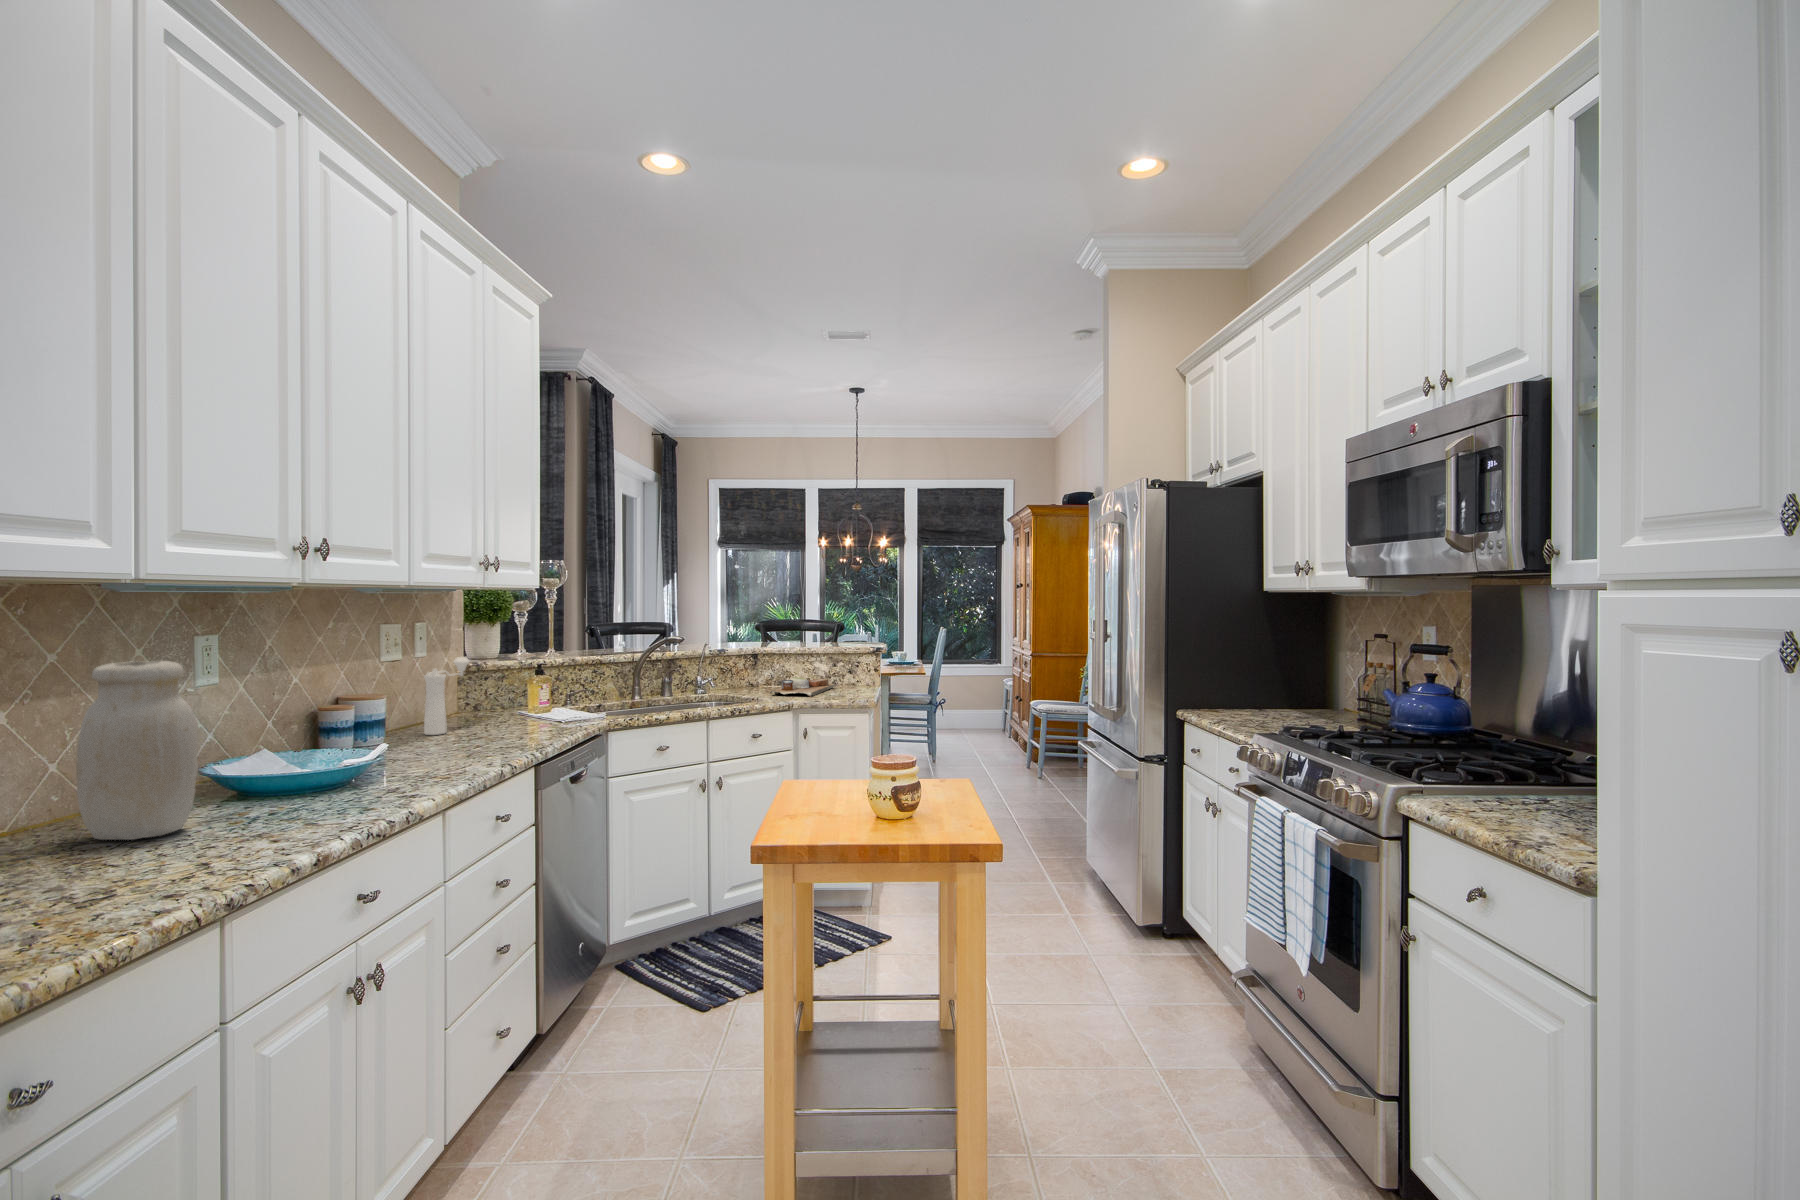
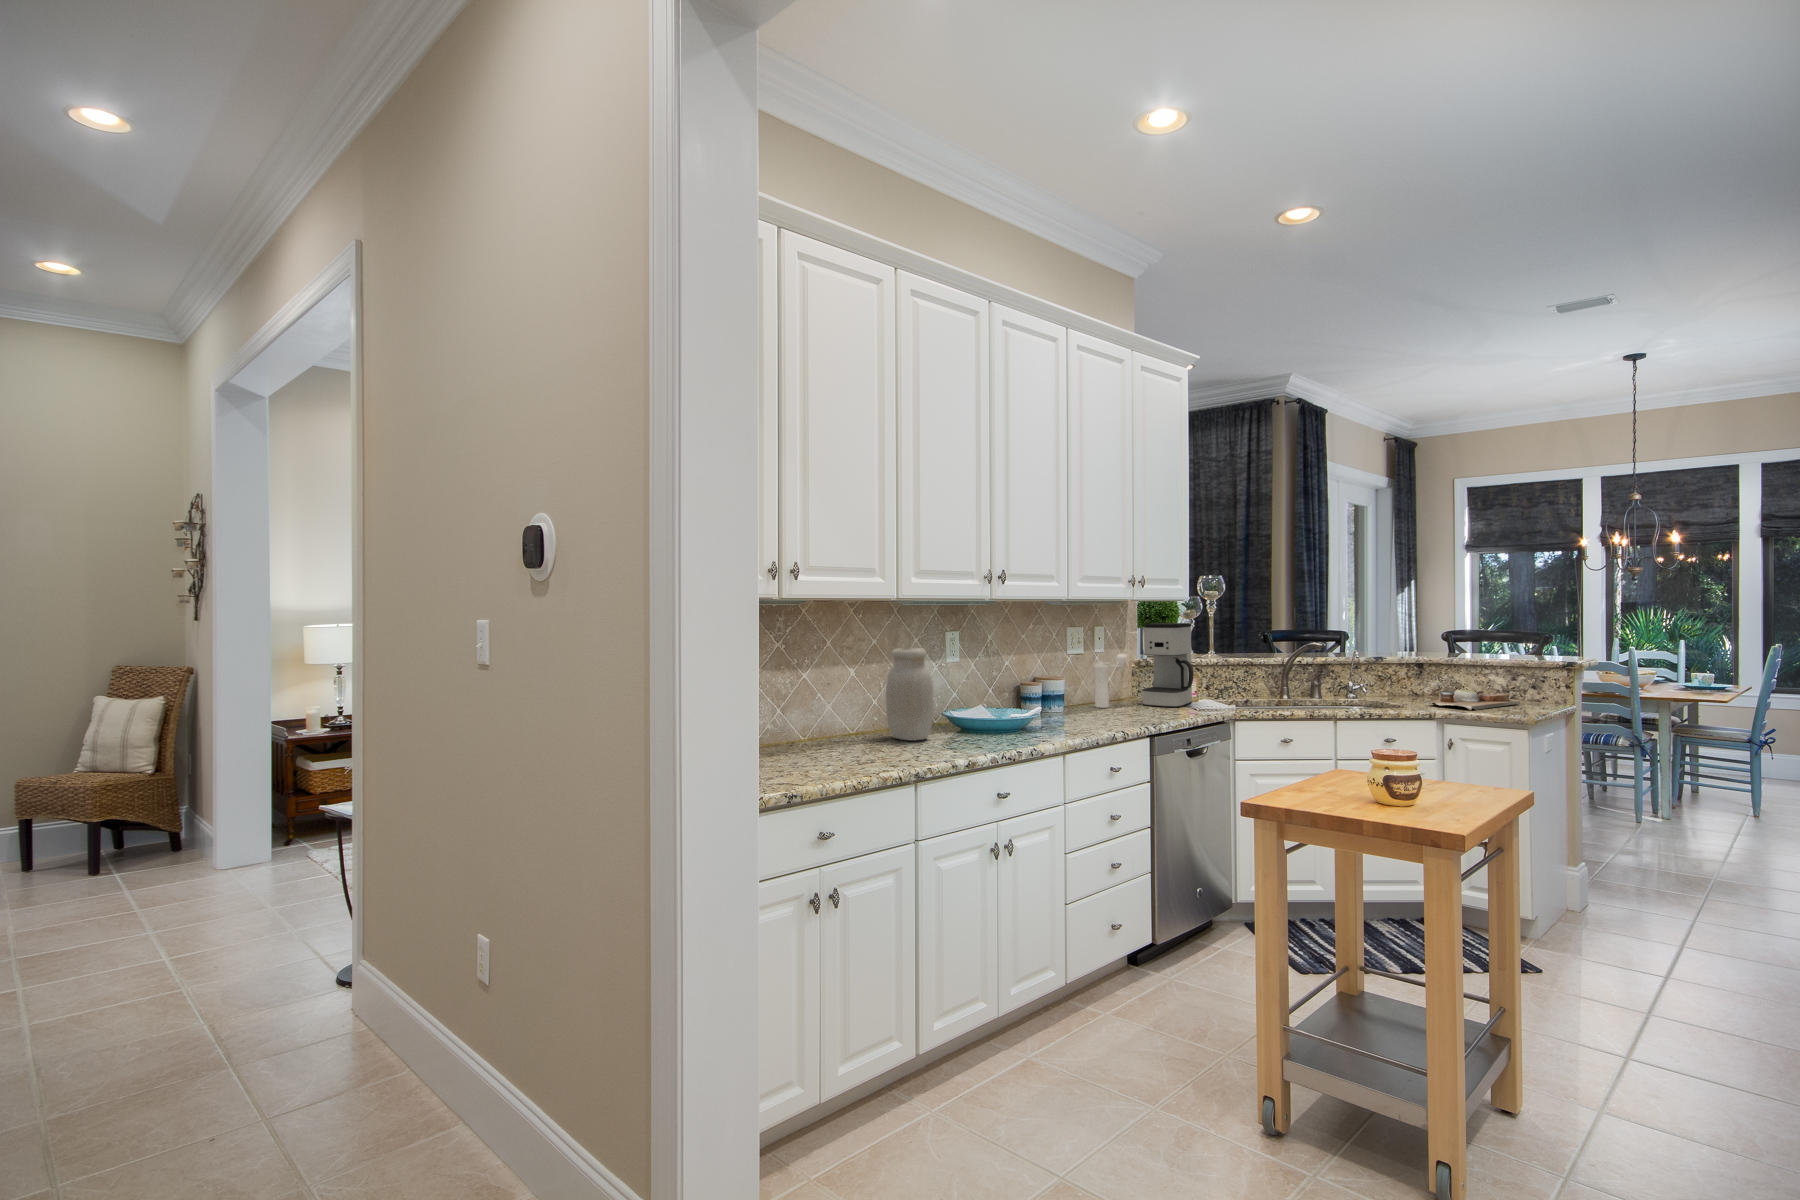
coffee maker: none [487,615,555,725] -> present [1142,623,1194,708]

